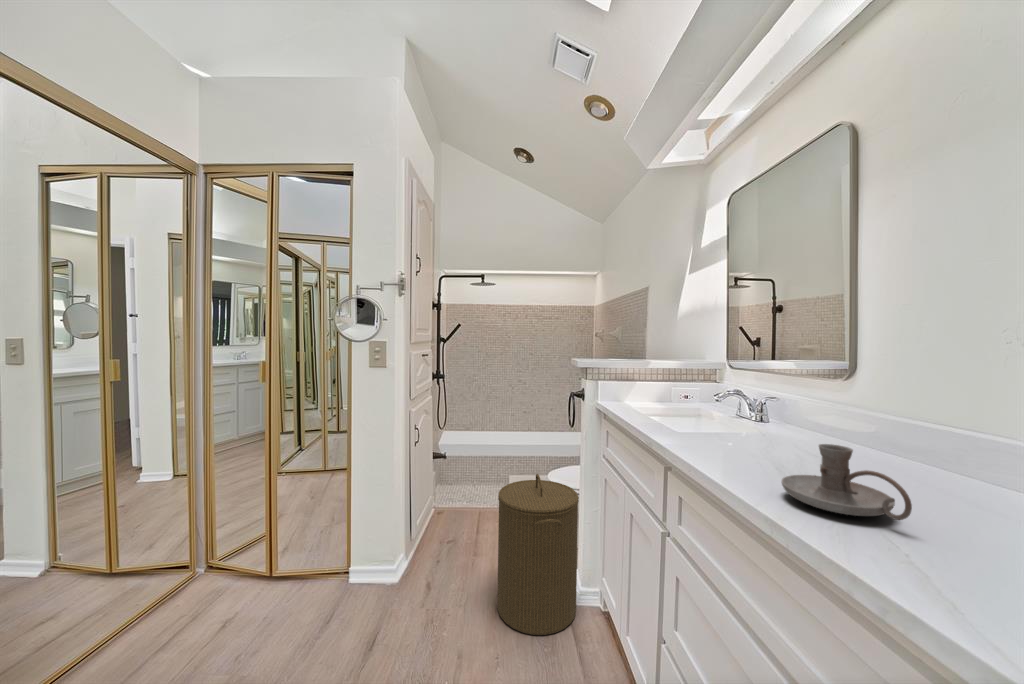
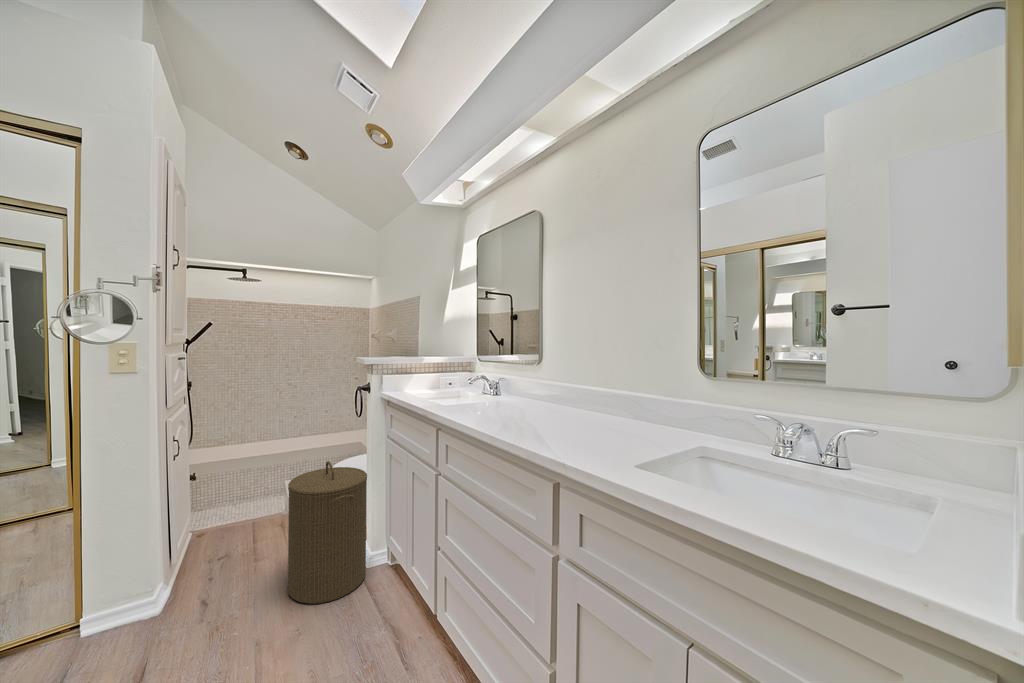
candle holder: present [782,444,912,520] -> none [505,397,557,430]

